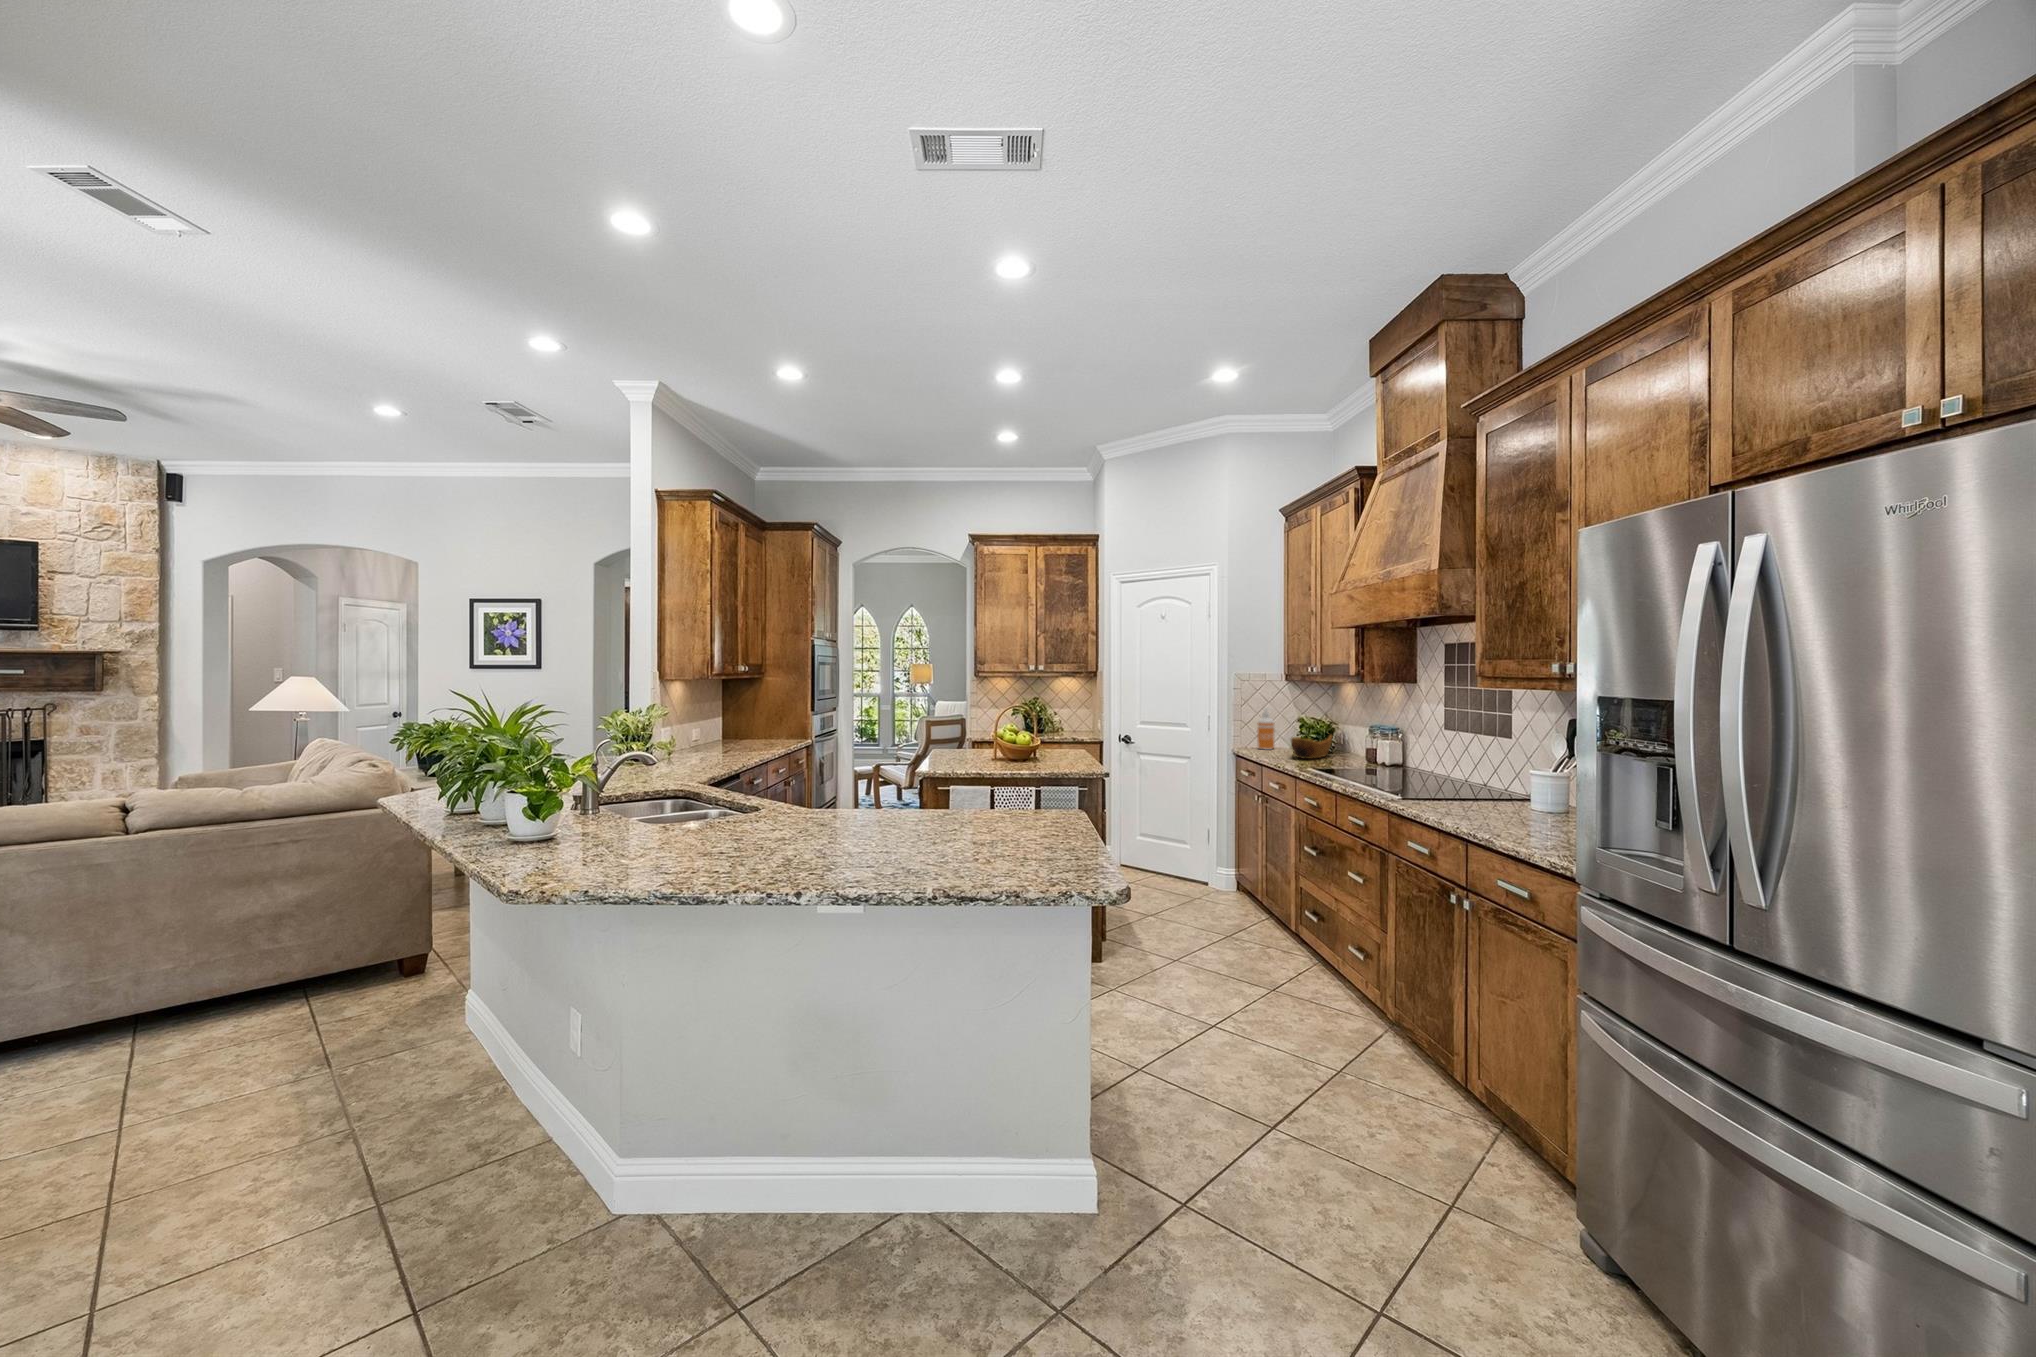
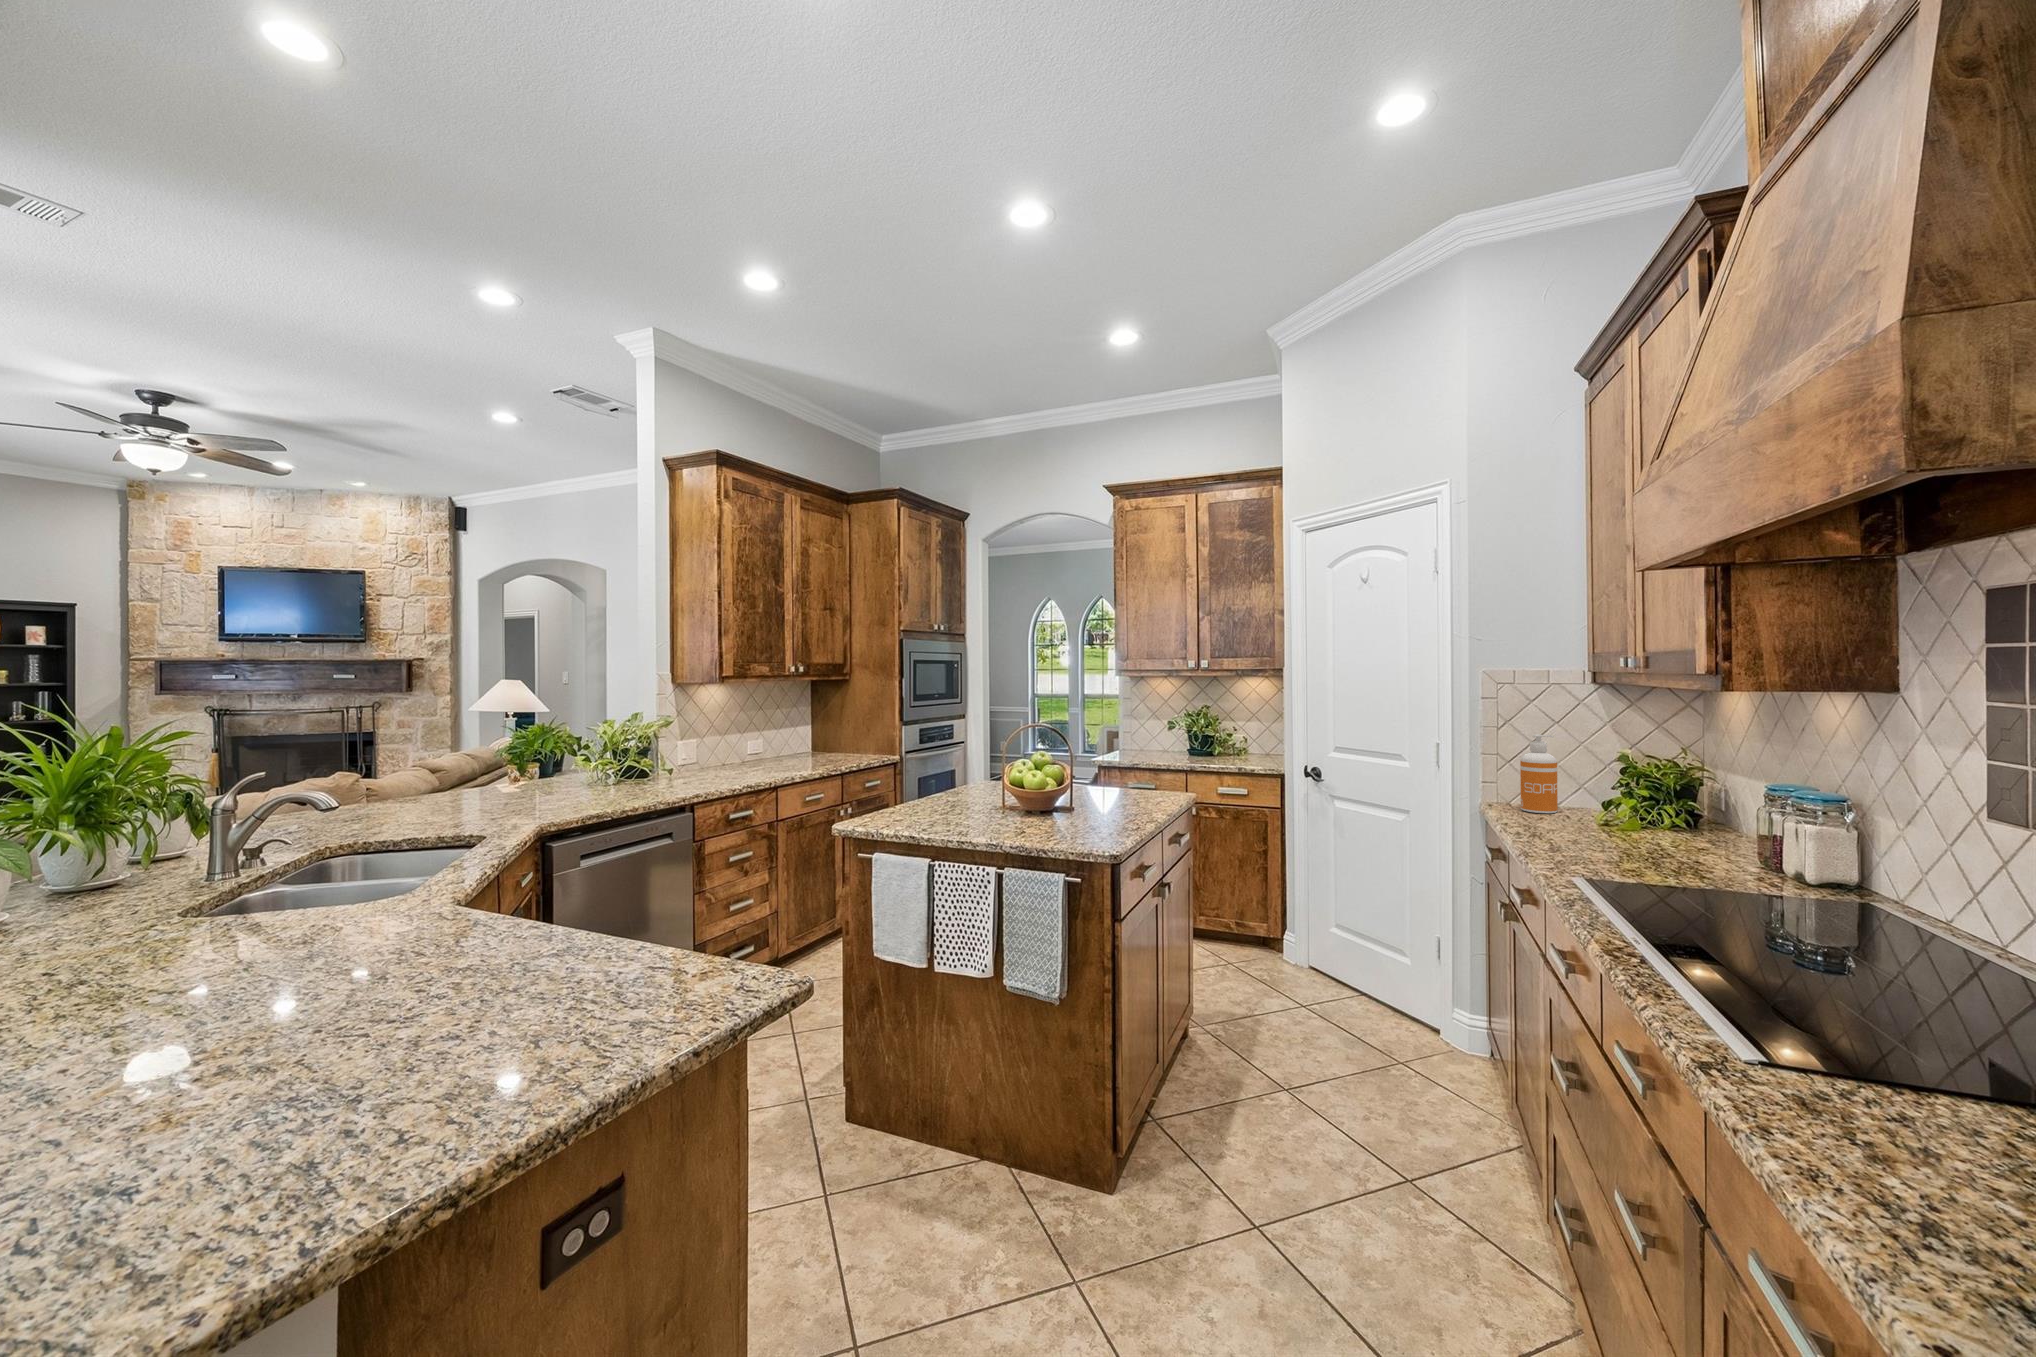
wooden bowl: present [1291,736,1332,759] -> none [1565,786,1675,847]

